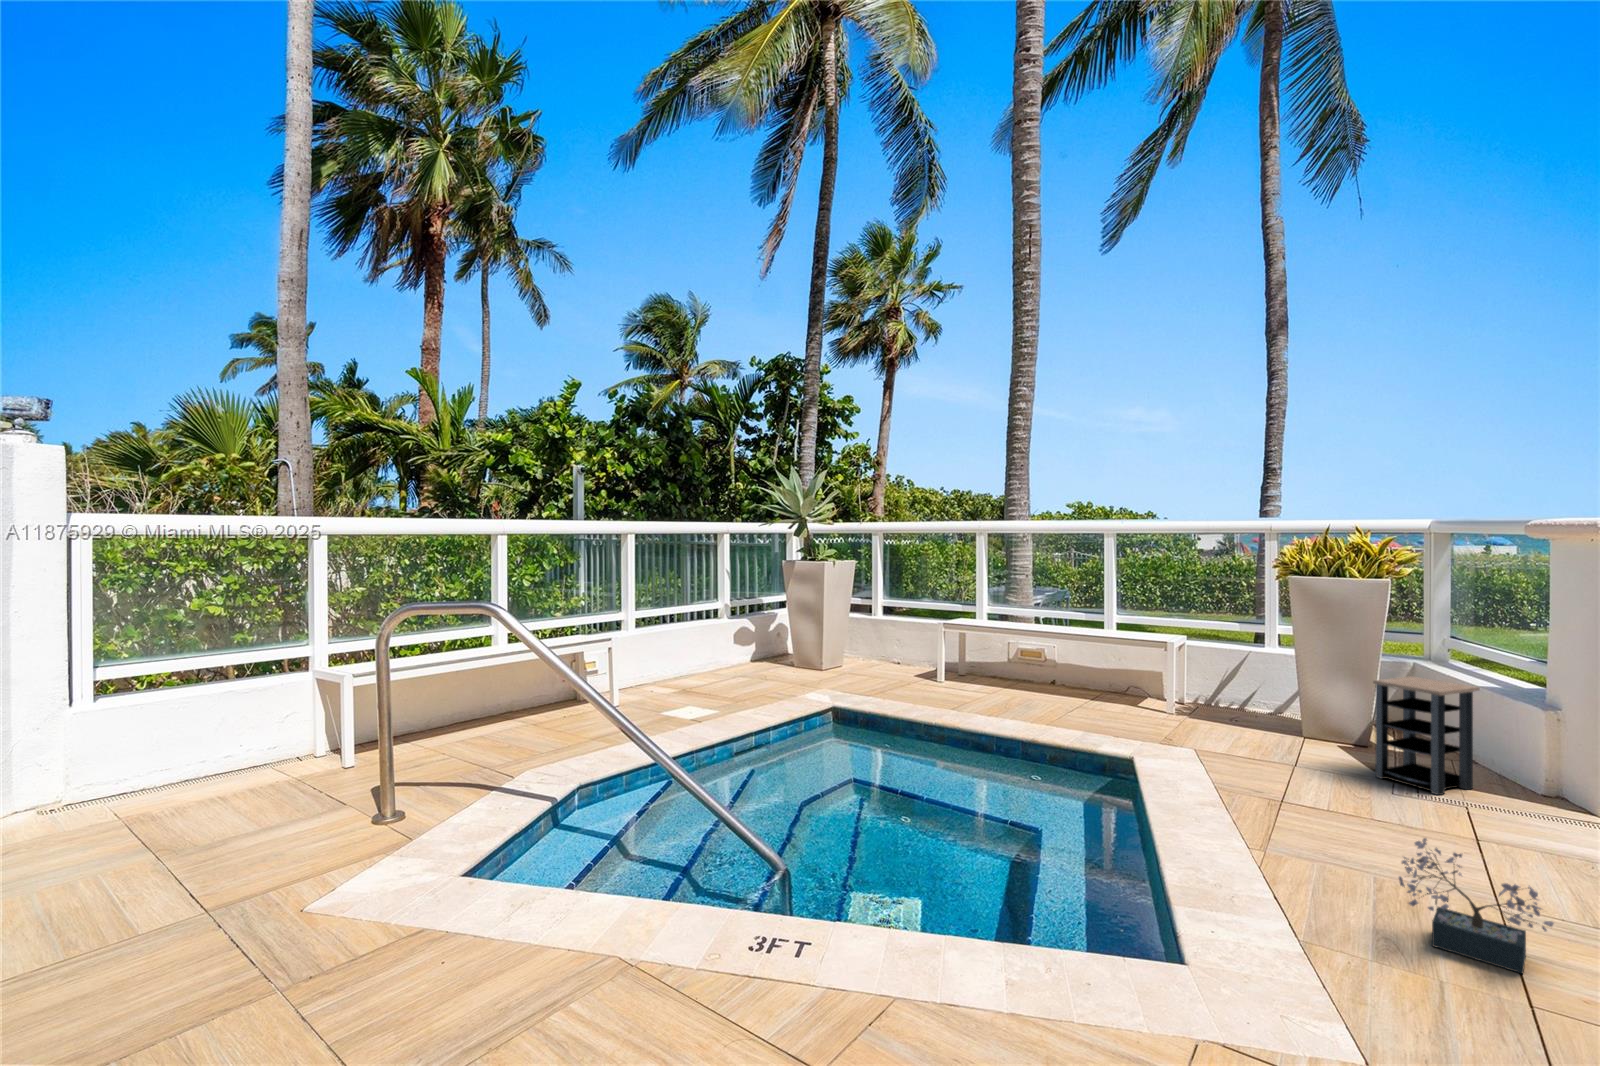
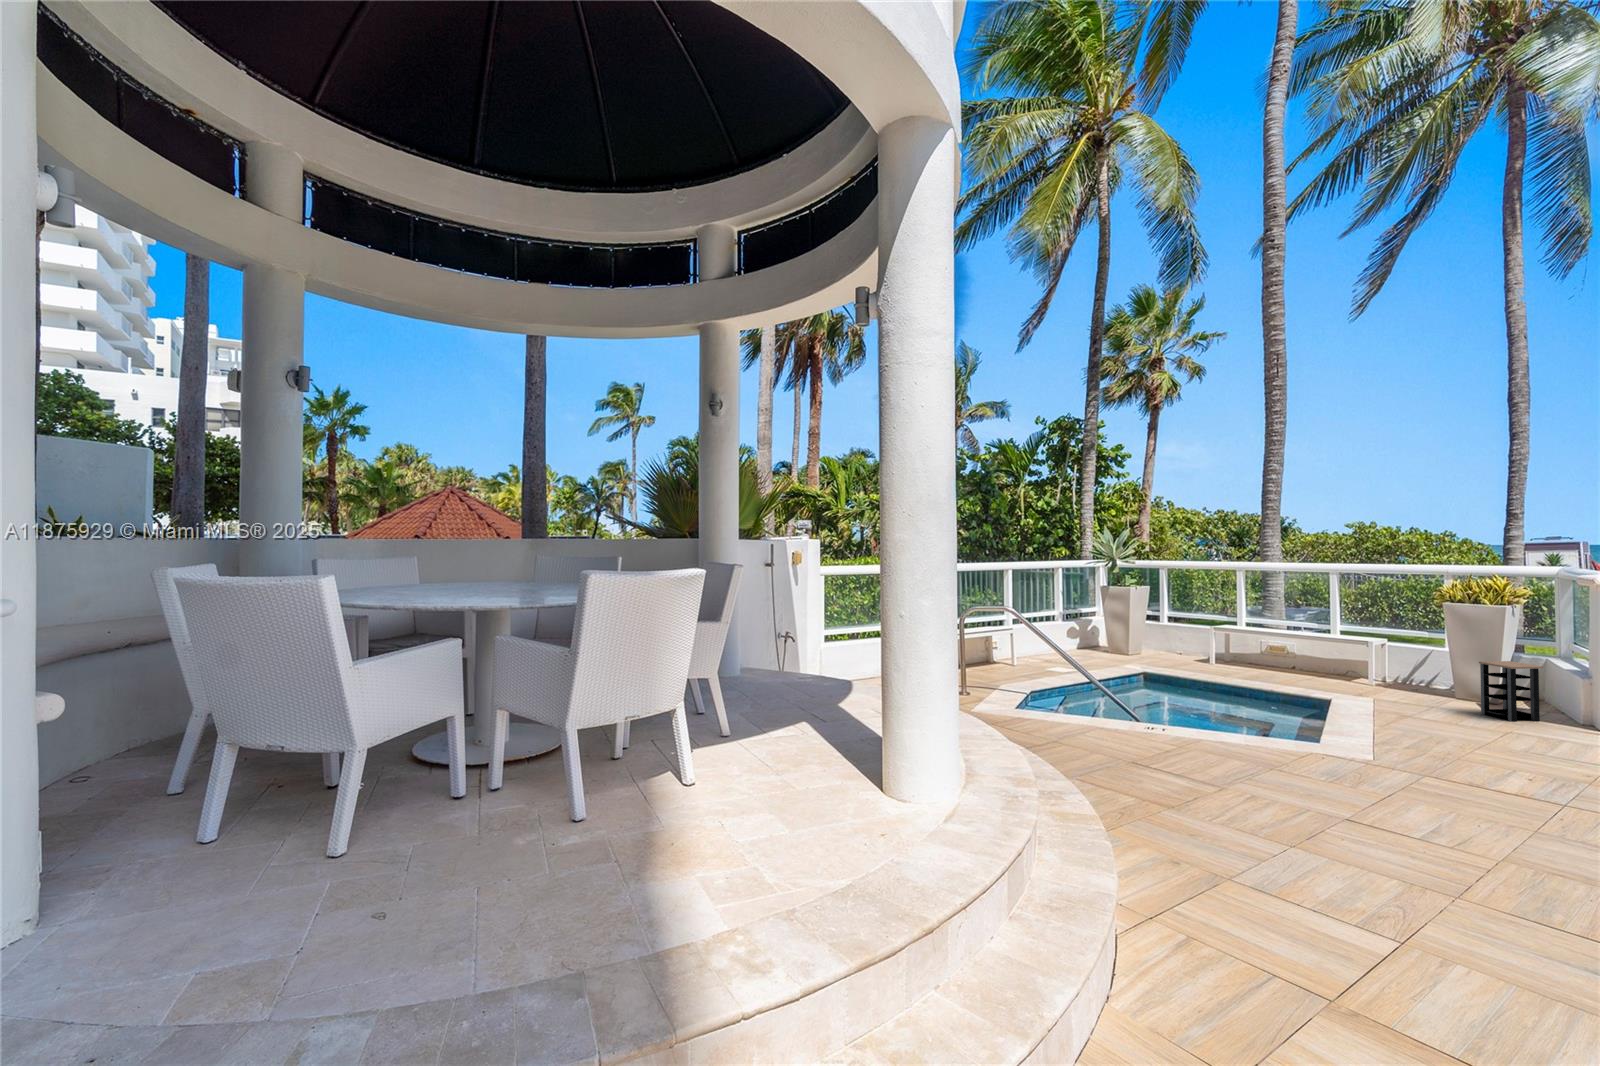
decorative plant: present [1399,838,1554,973] -> none [1421,711,1482,757]

